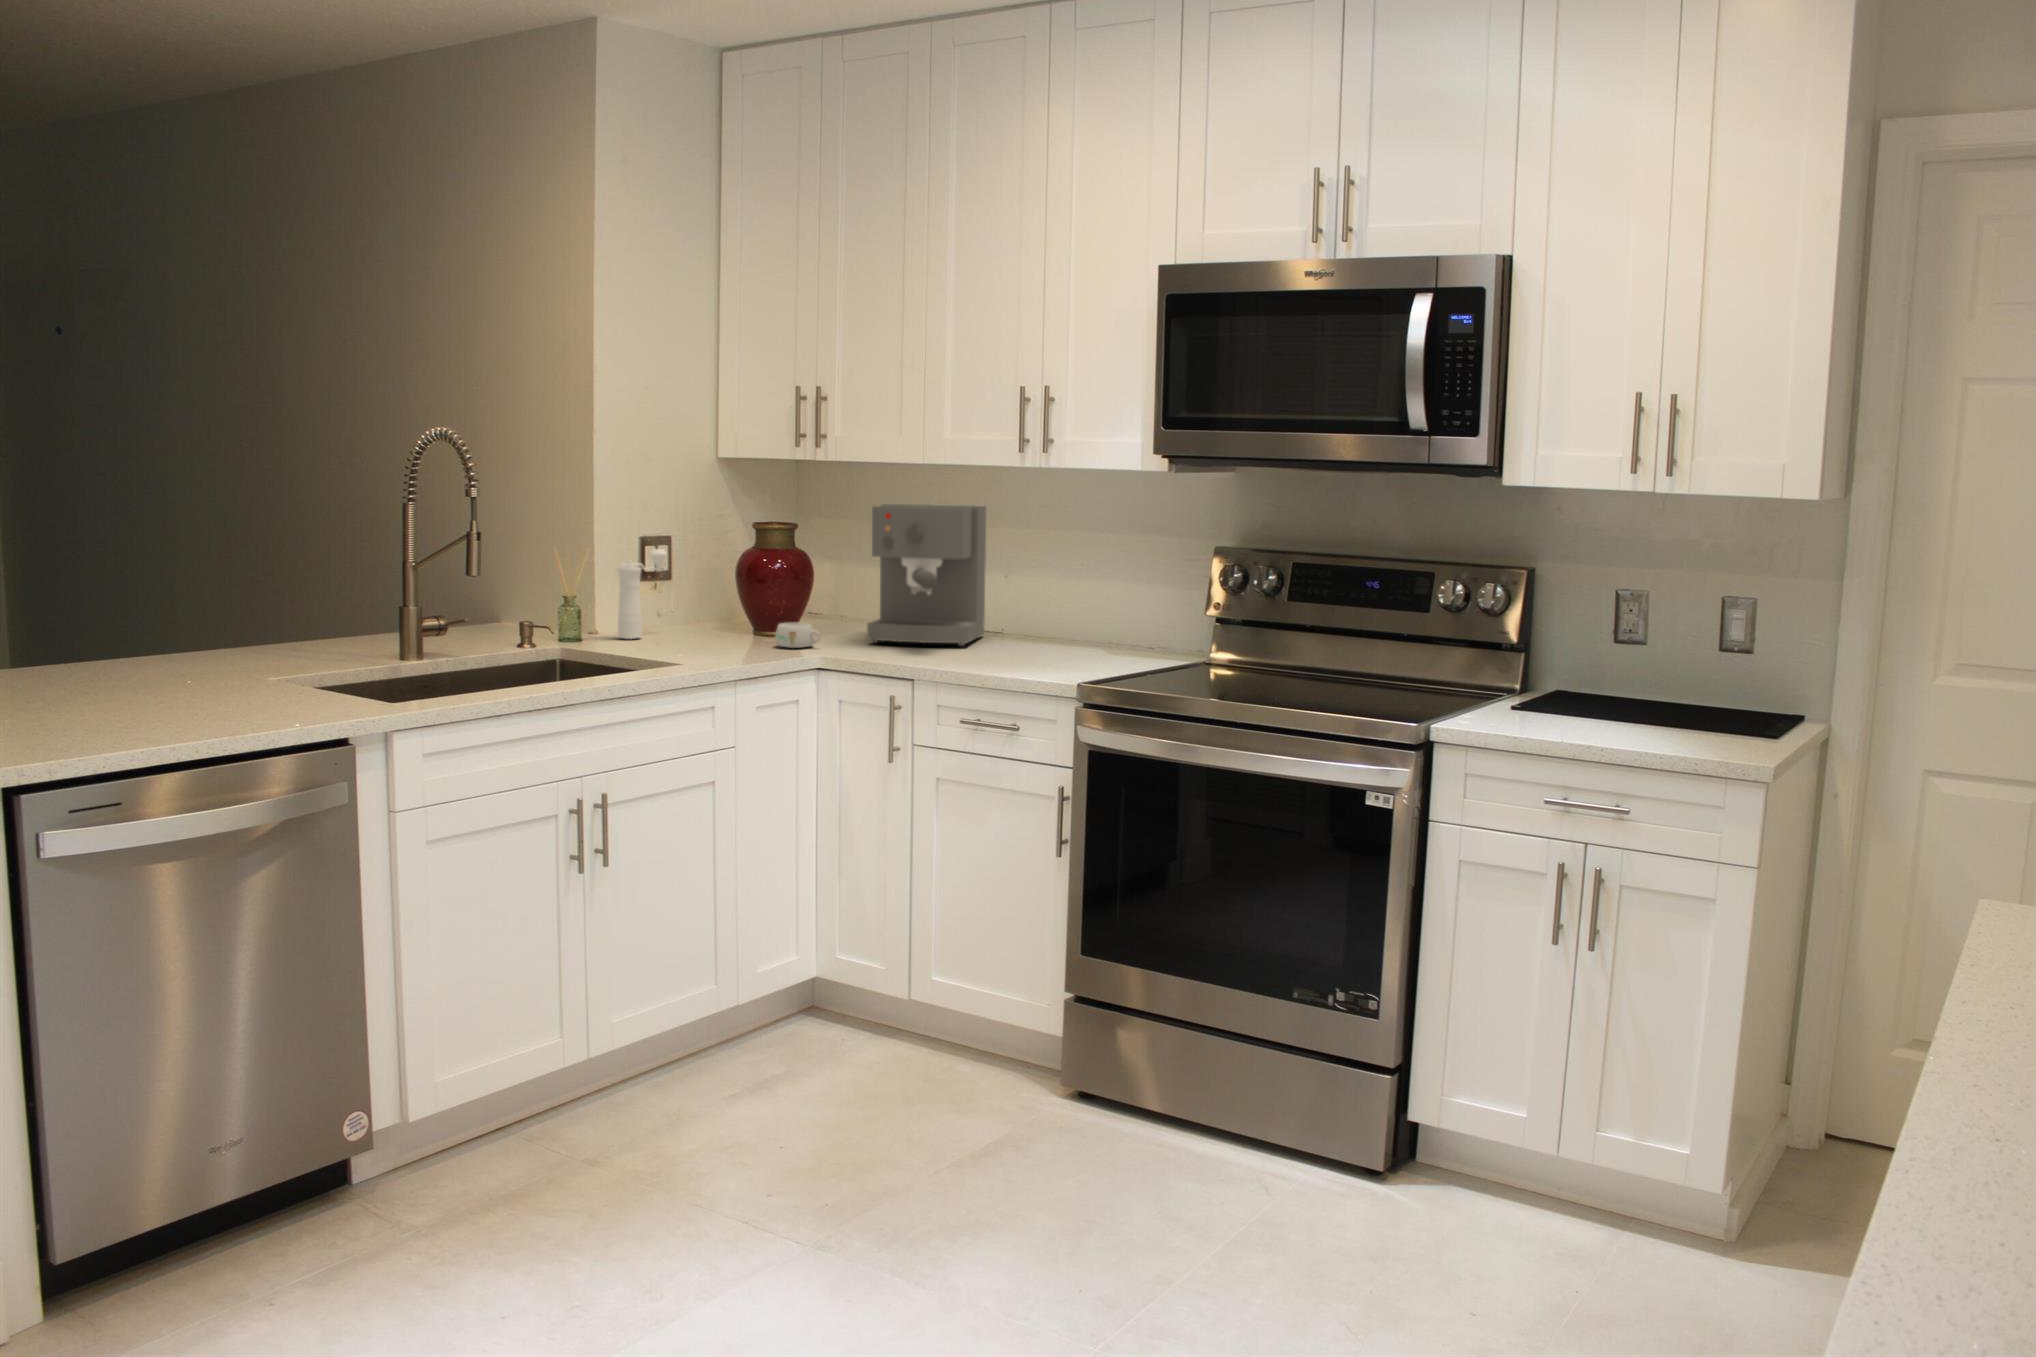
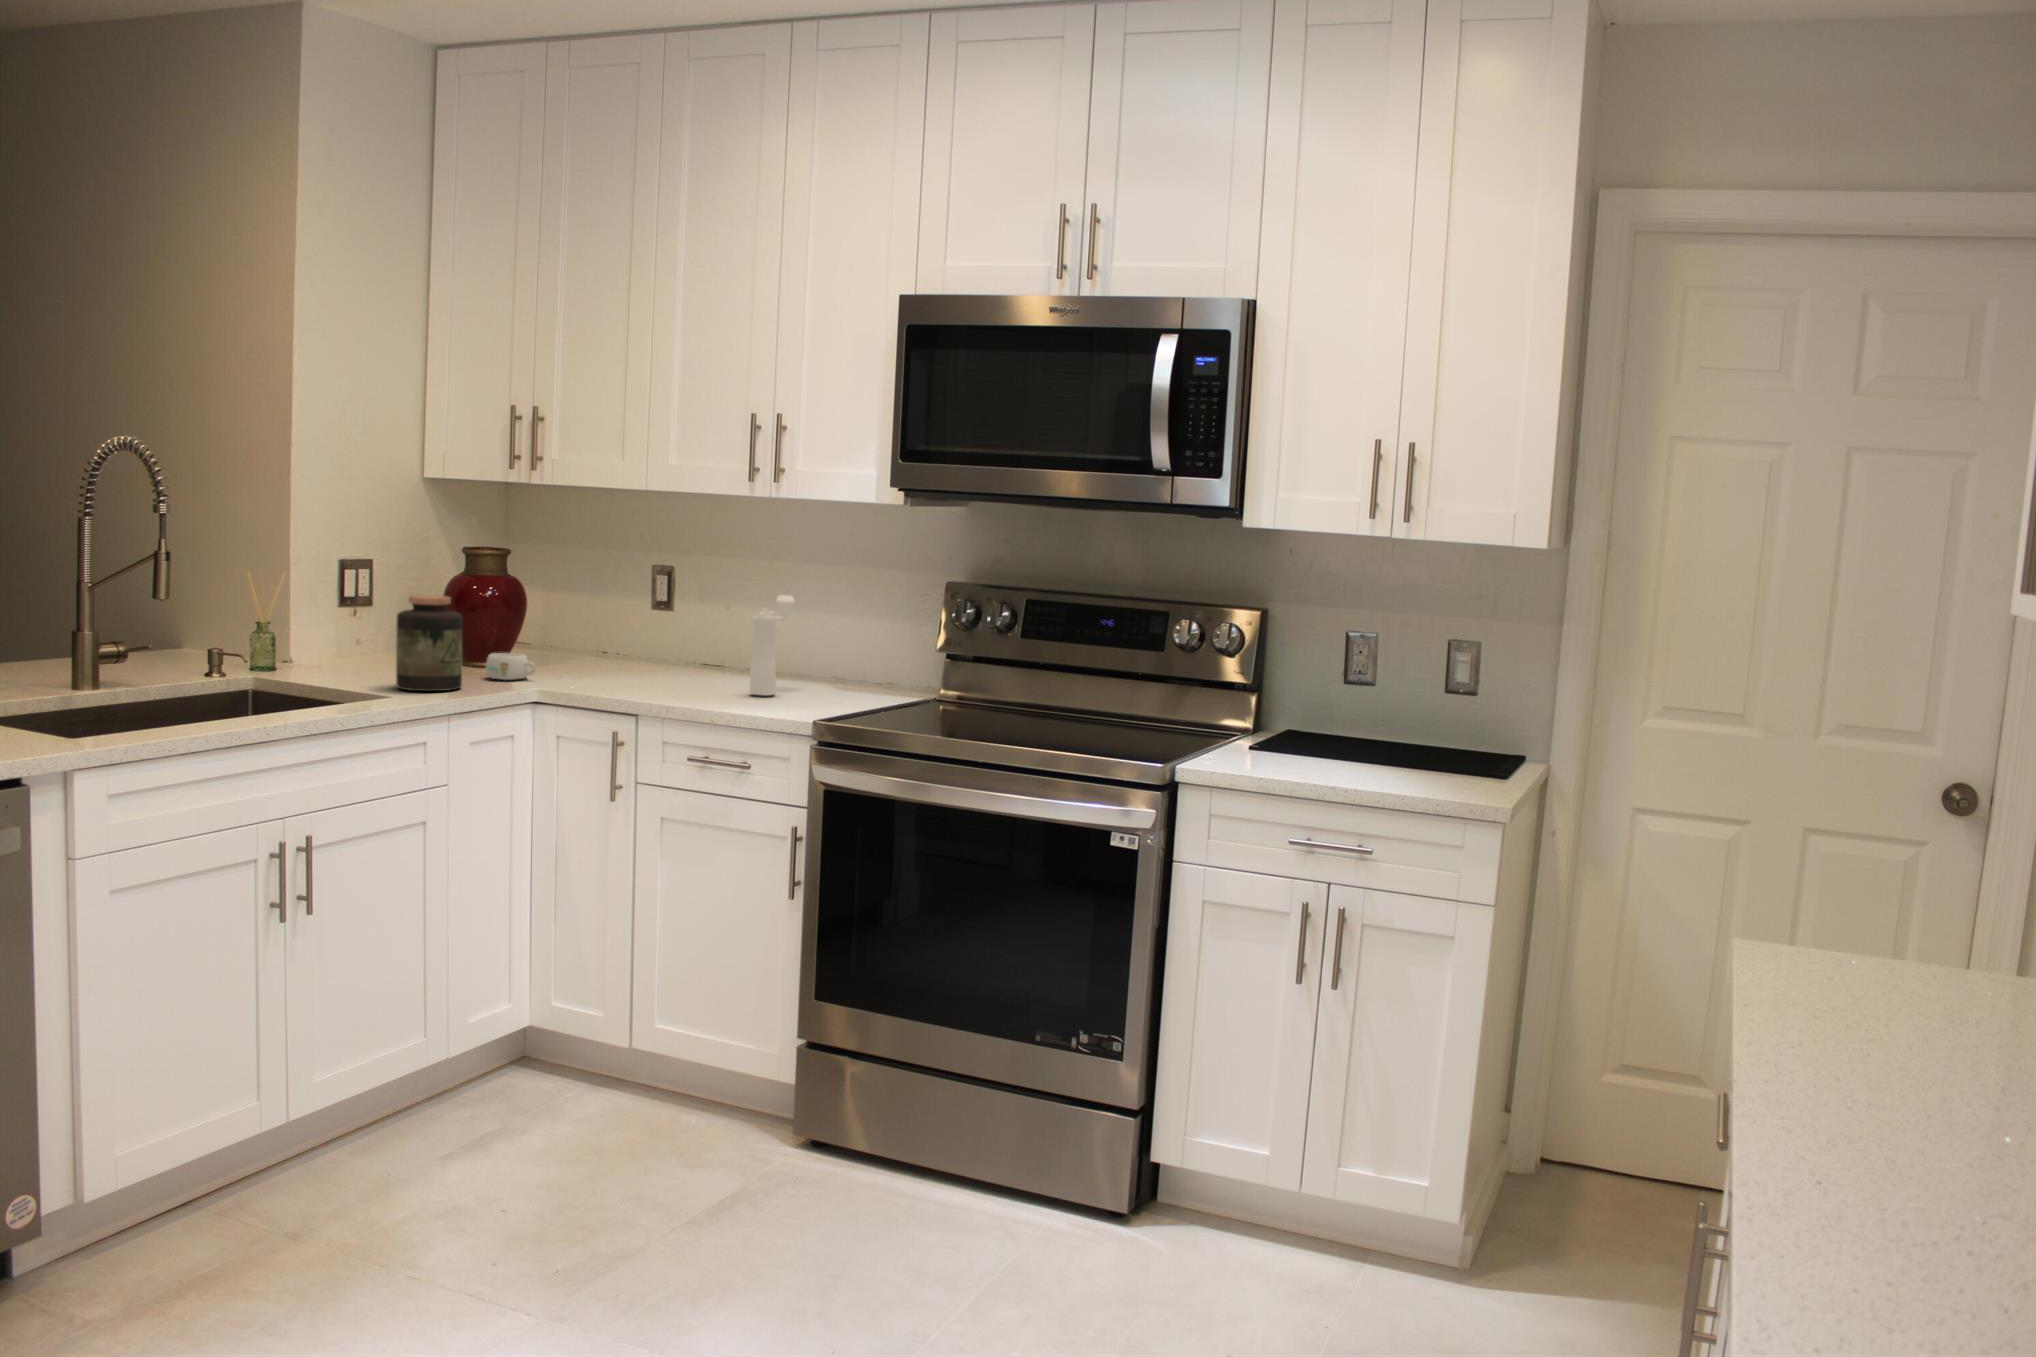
coffee maker: present [867,504,986,646] -> none [588,530,716,679]
pepper mill: present [618,549,667,639] -> present [750,596,795,695]
jar: none [698,570,755,658] -> present [396,595,462,691]

